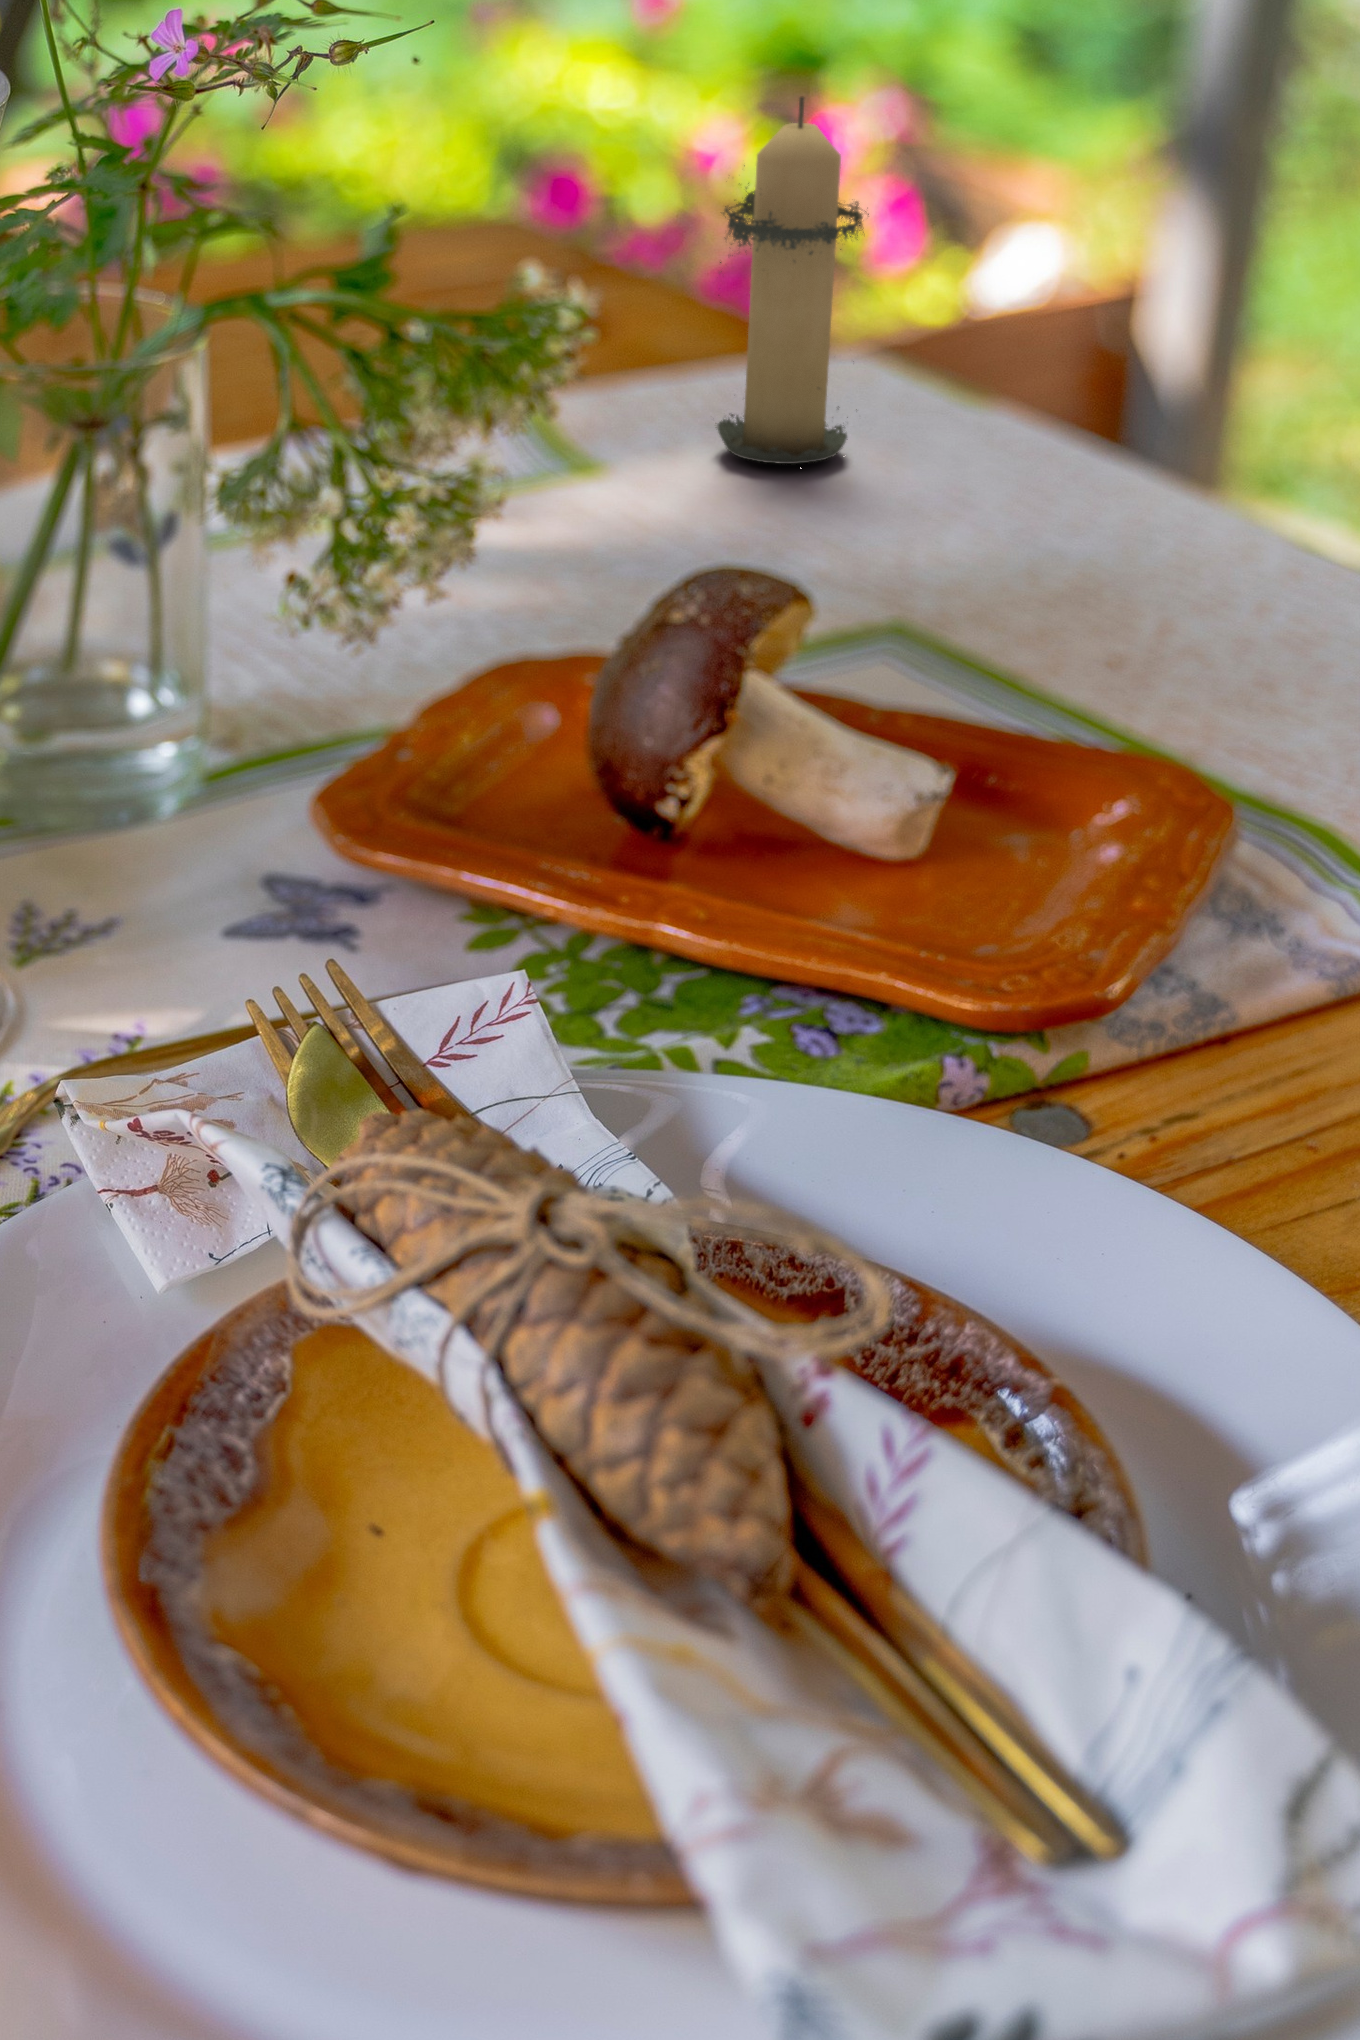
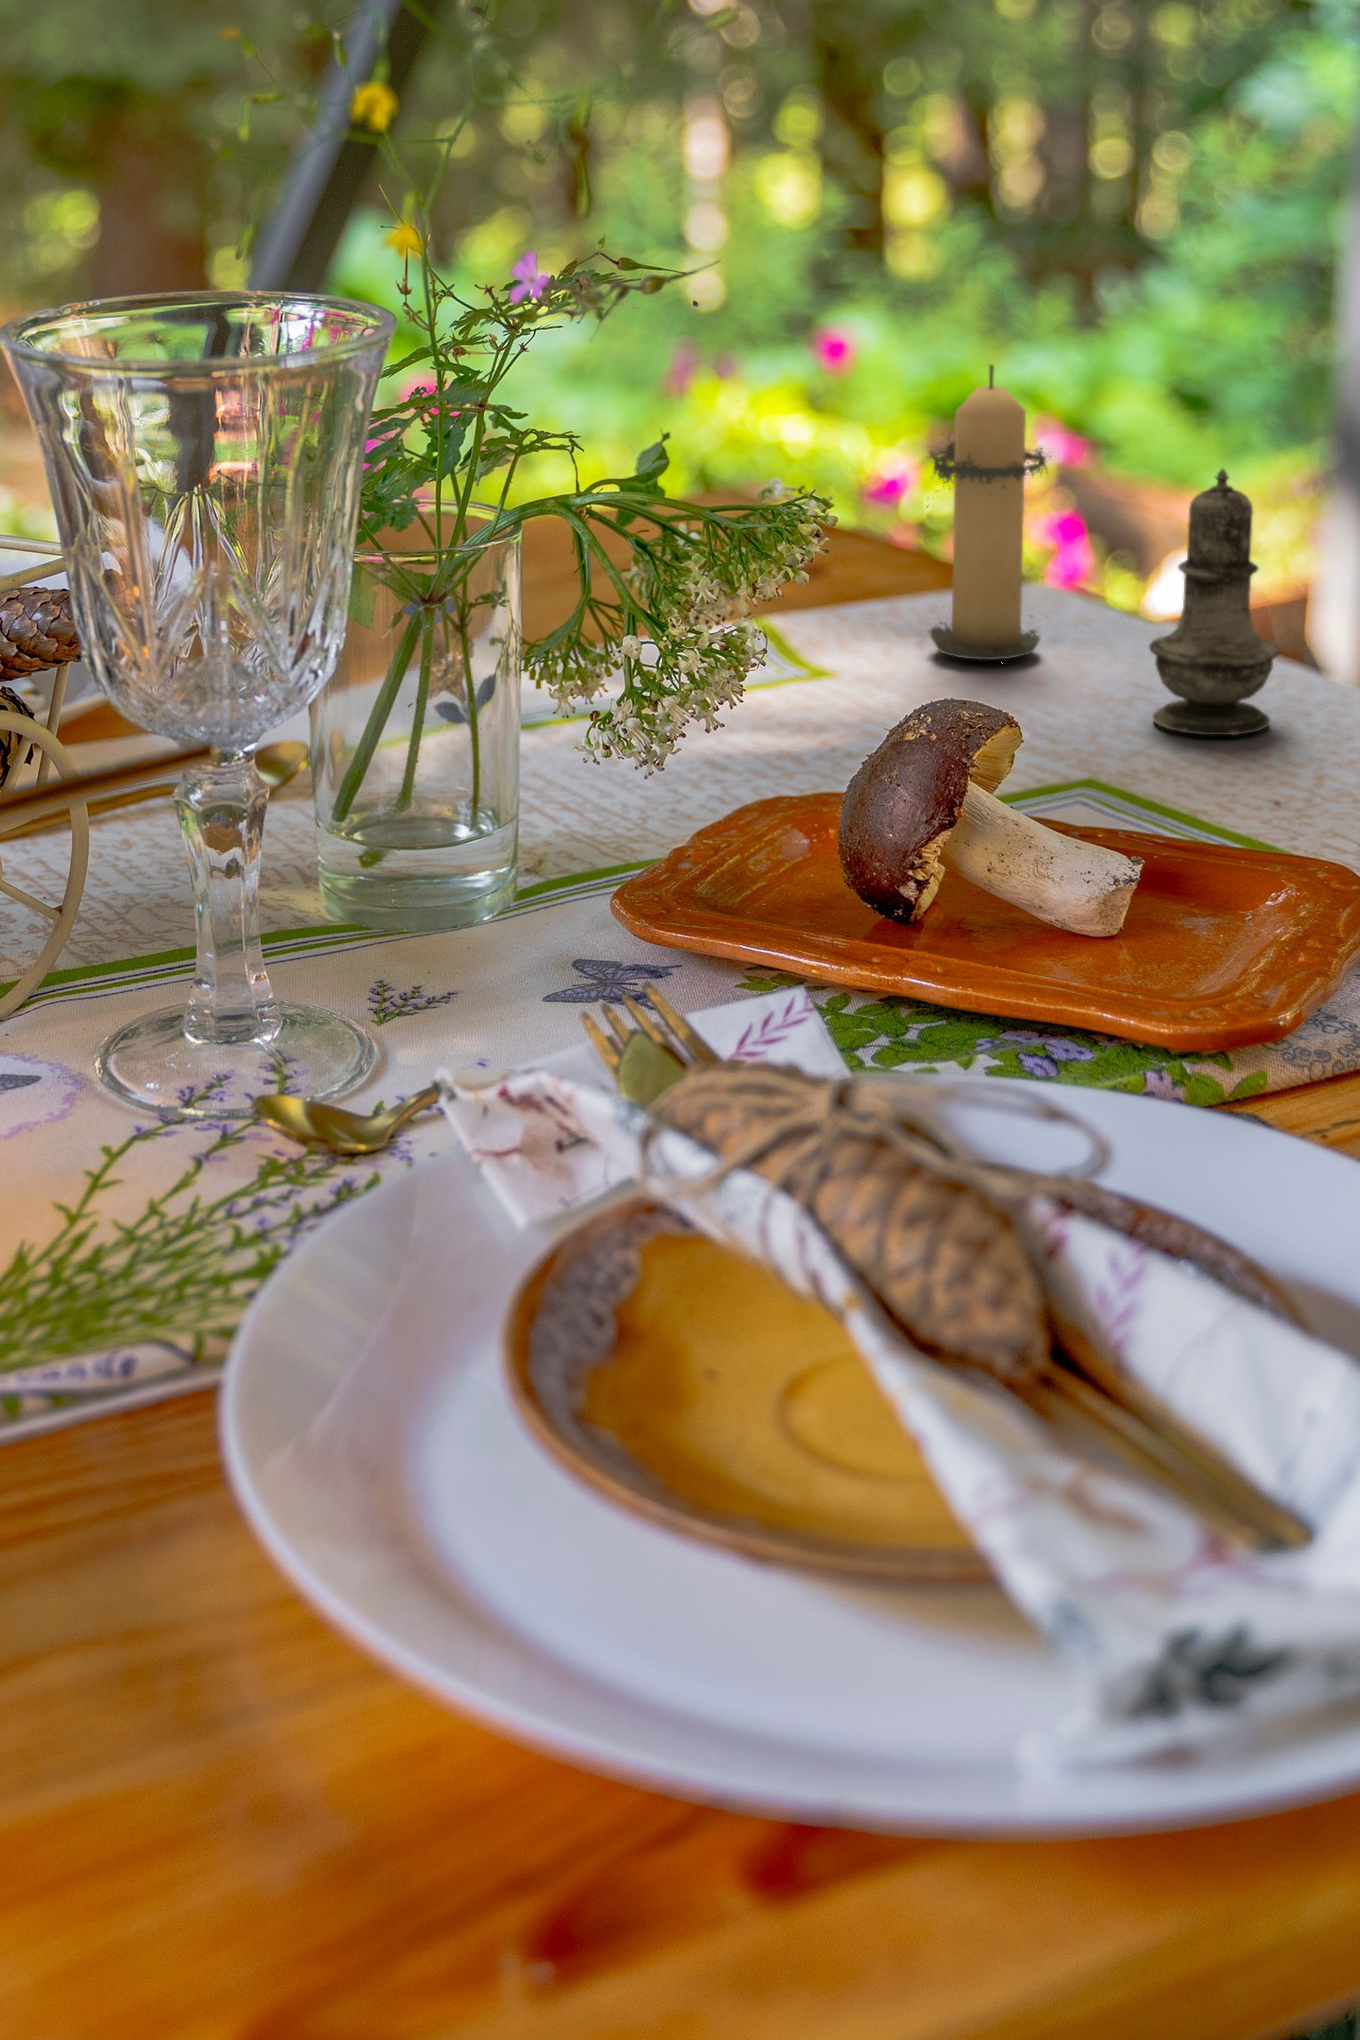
salt shaker: none [974,243,1128,571] -> present [1149,469,1281,735]

